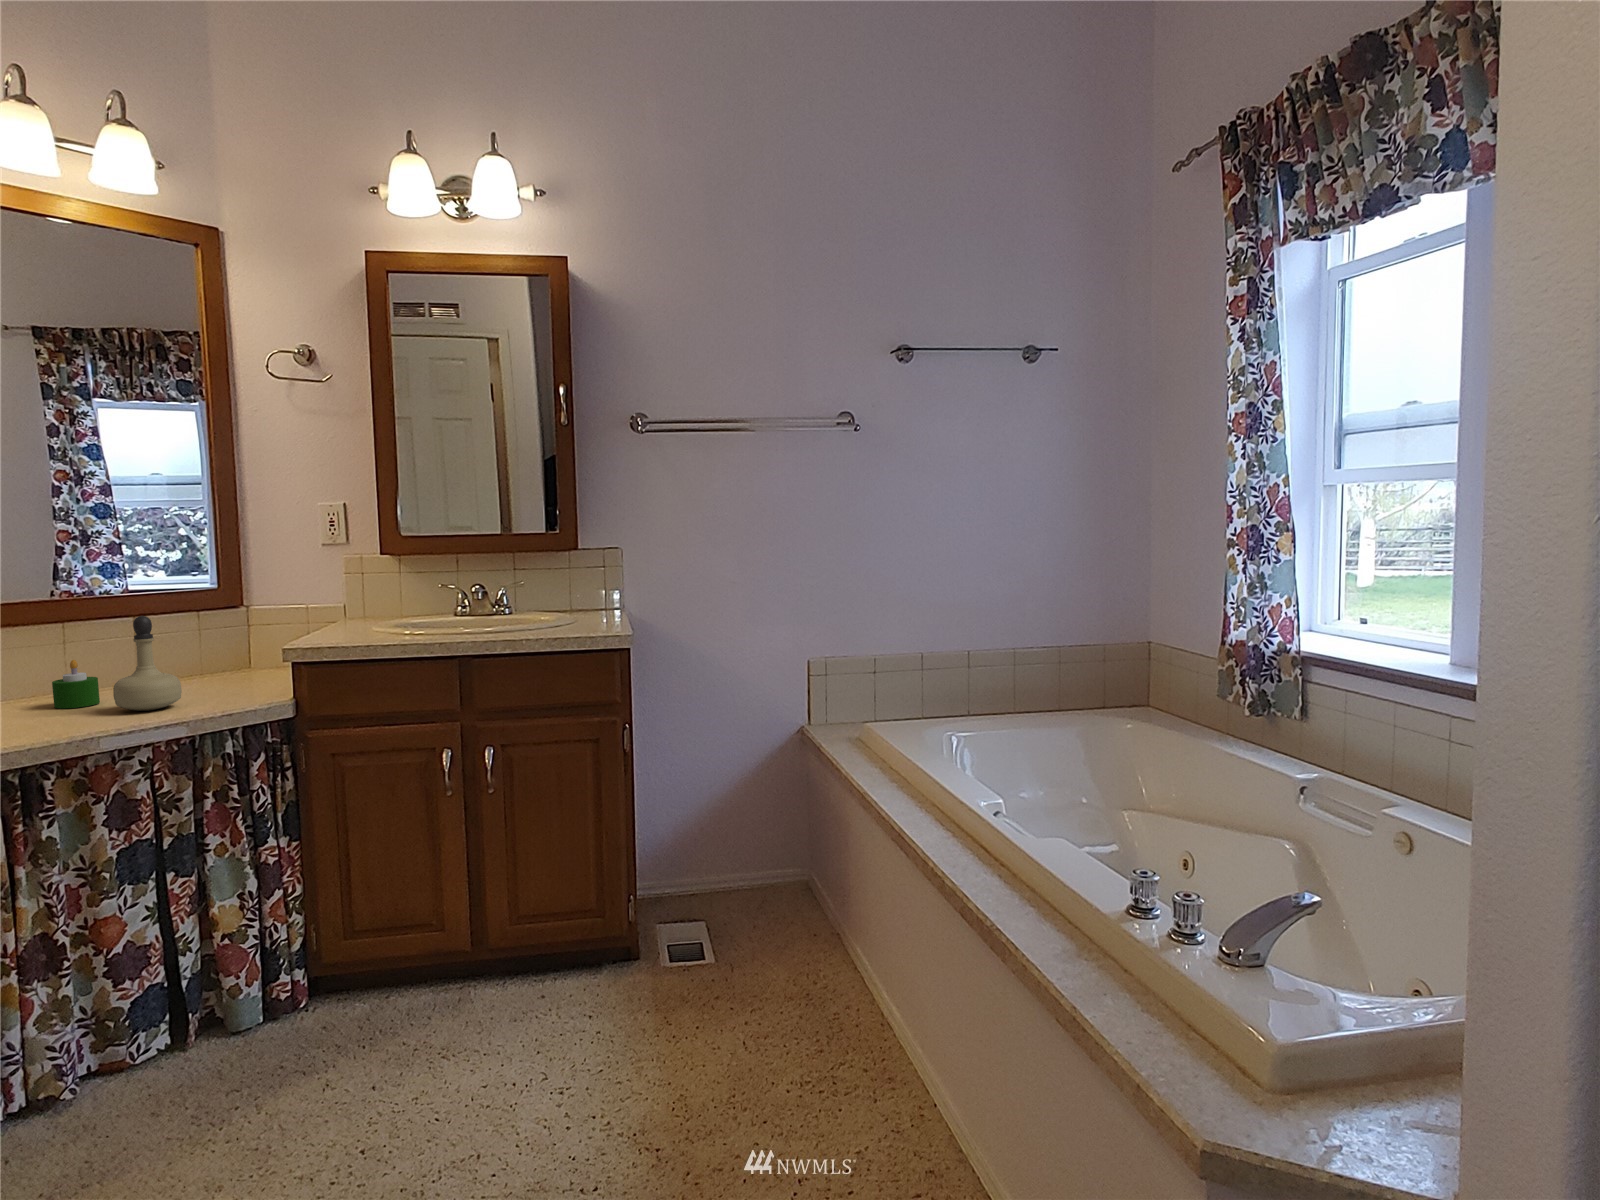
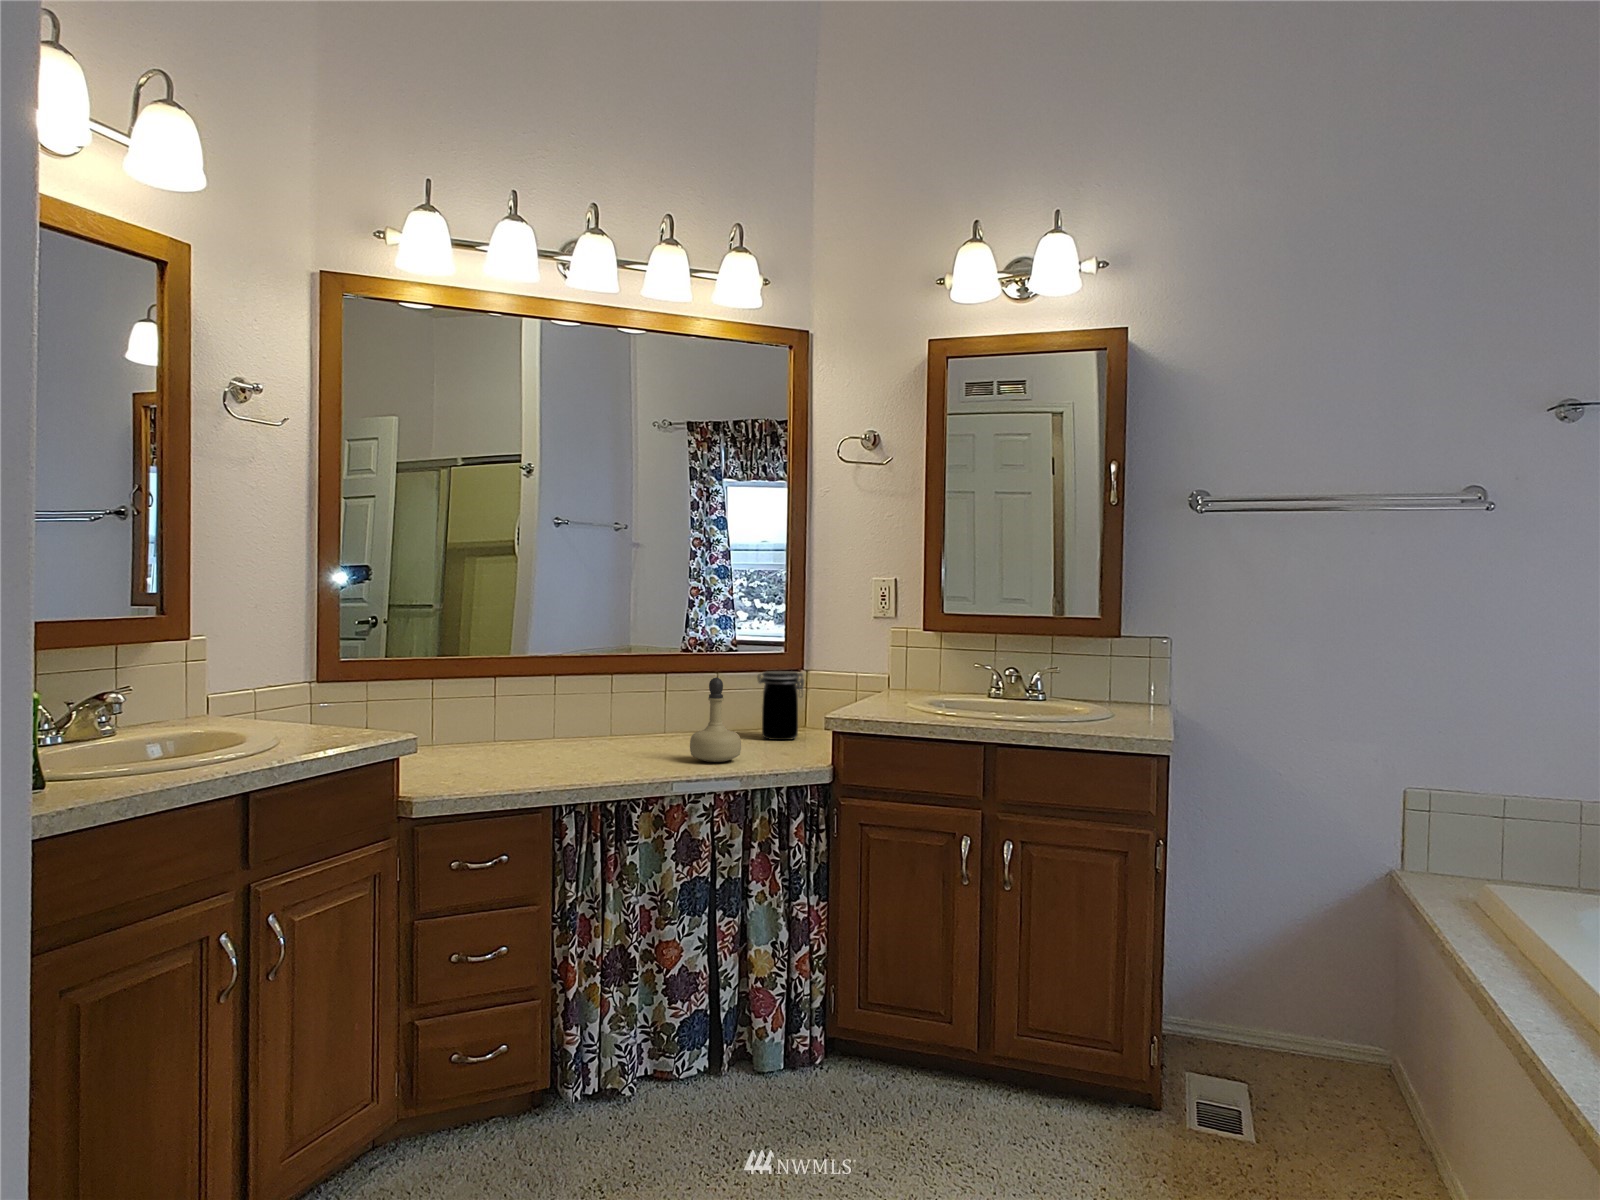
jar: none [190,604,249,678] -> present [758,671,804,740]
candle: present [52,660,100,708] -> none [648,711,681,753]

